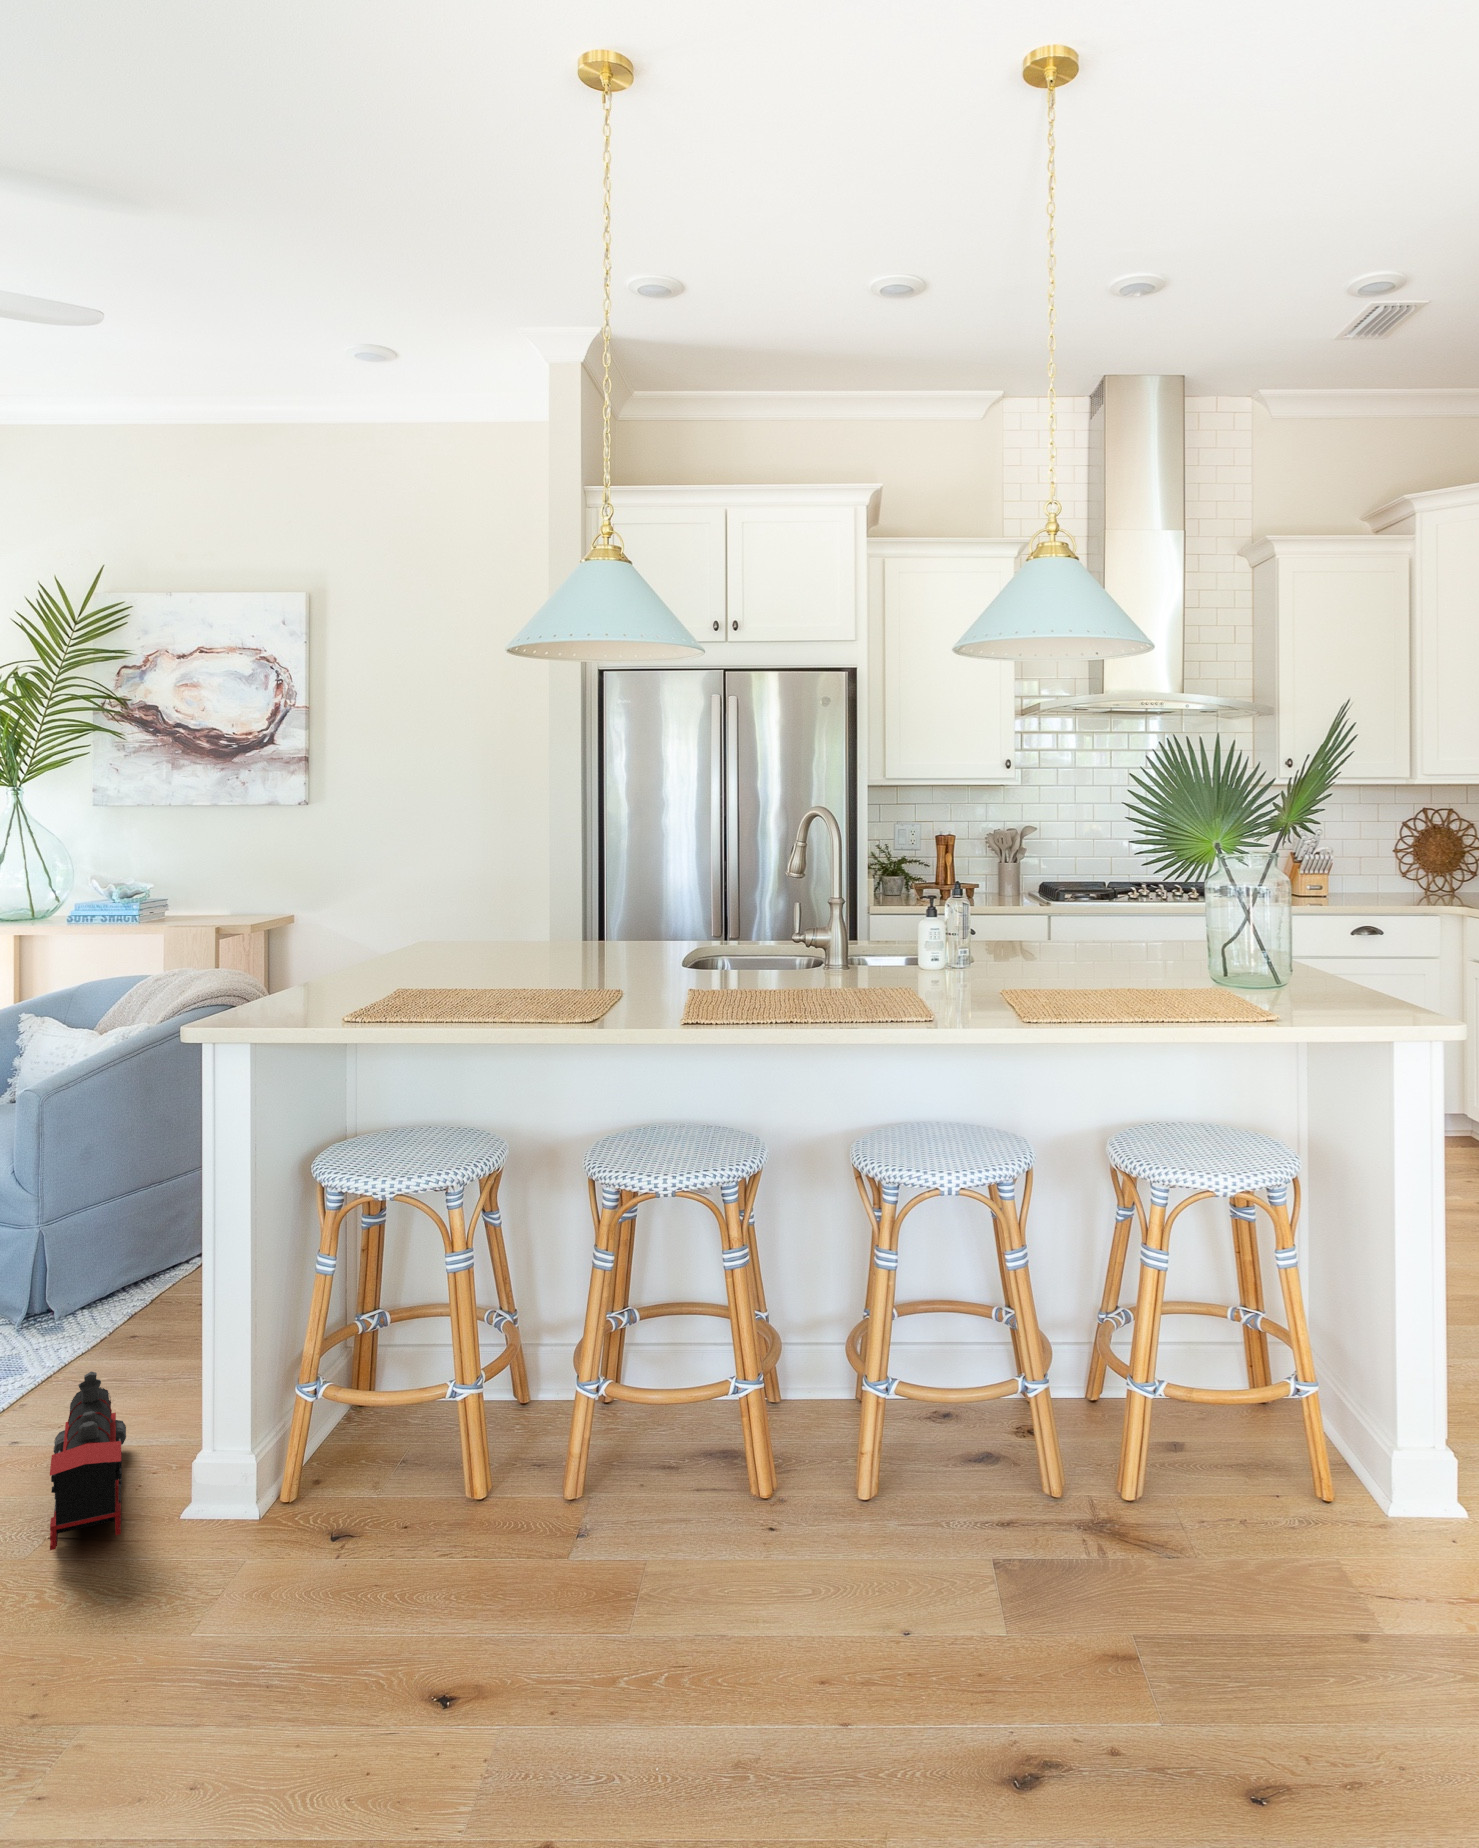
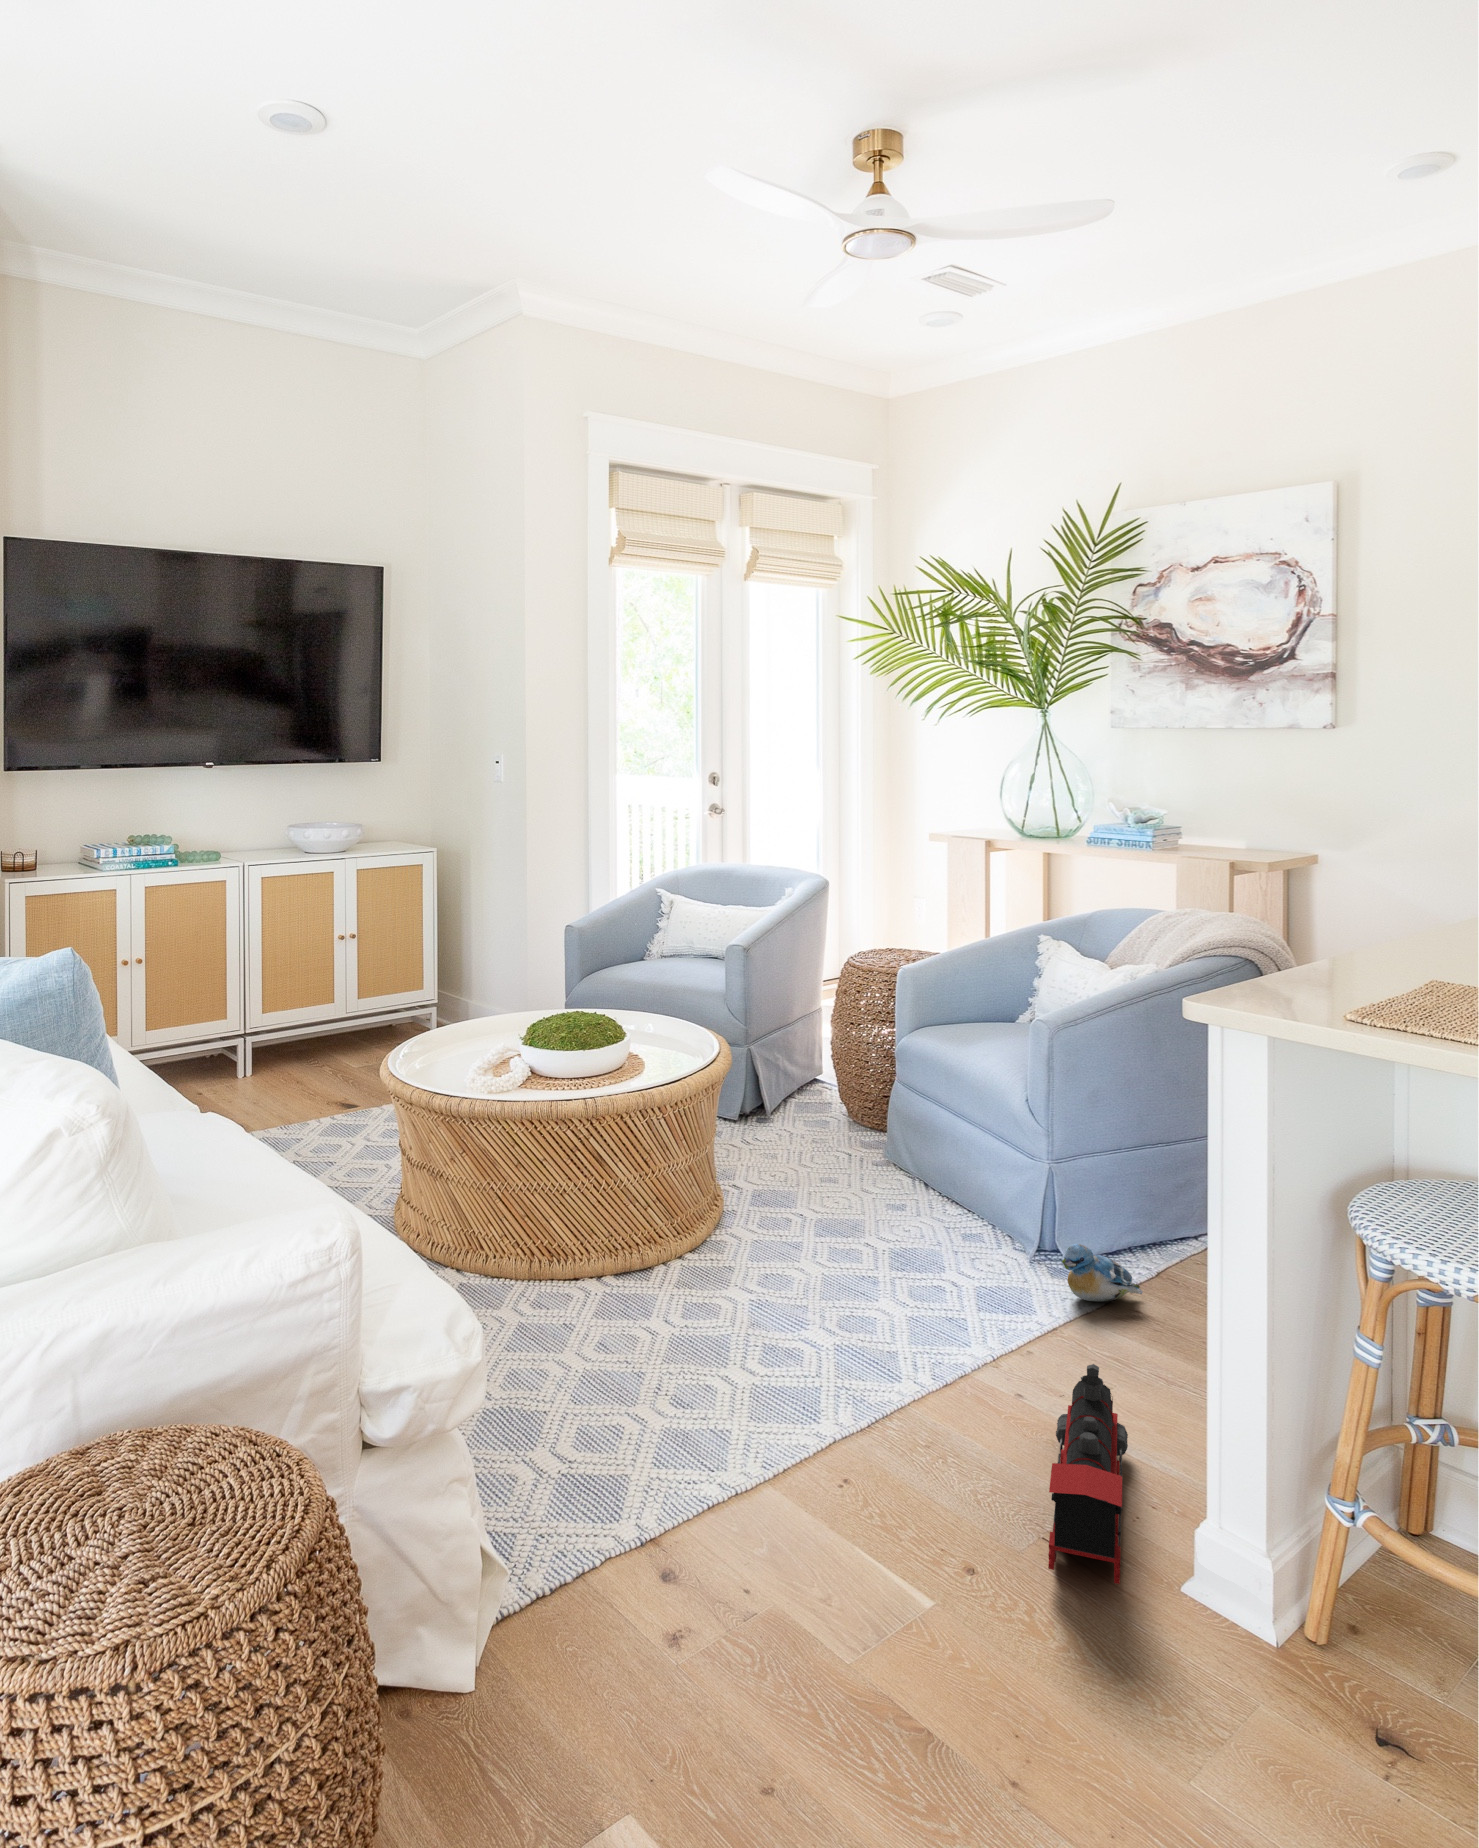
plush toy: none [54,1289,139,1343] -> present [1062,1244,1143,1301]

